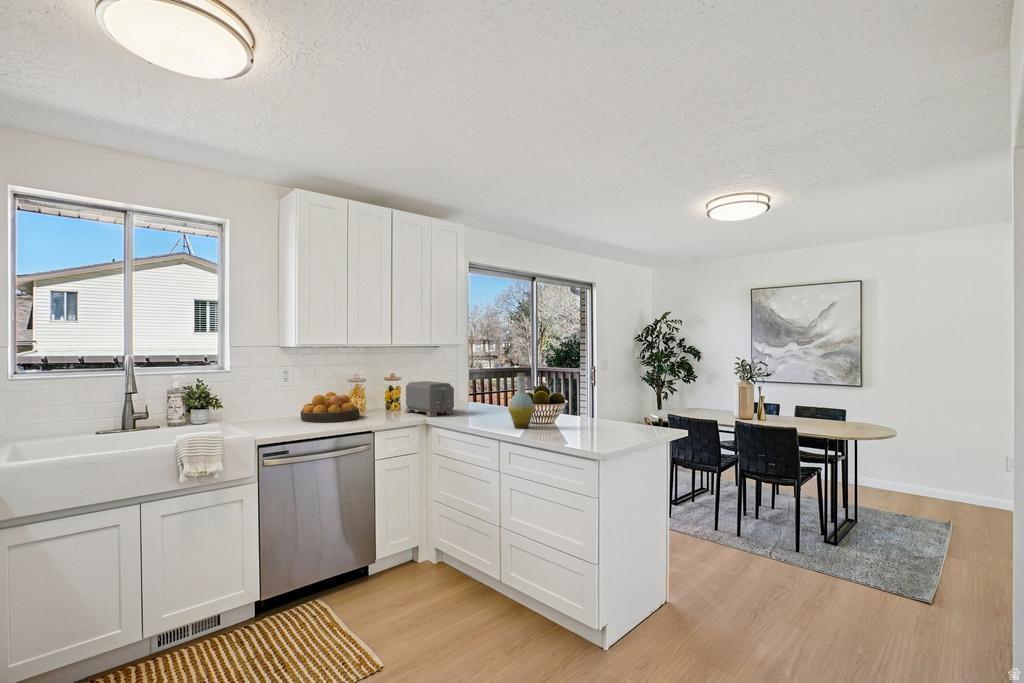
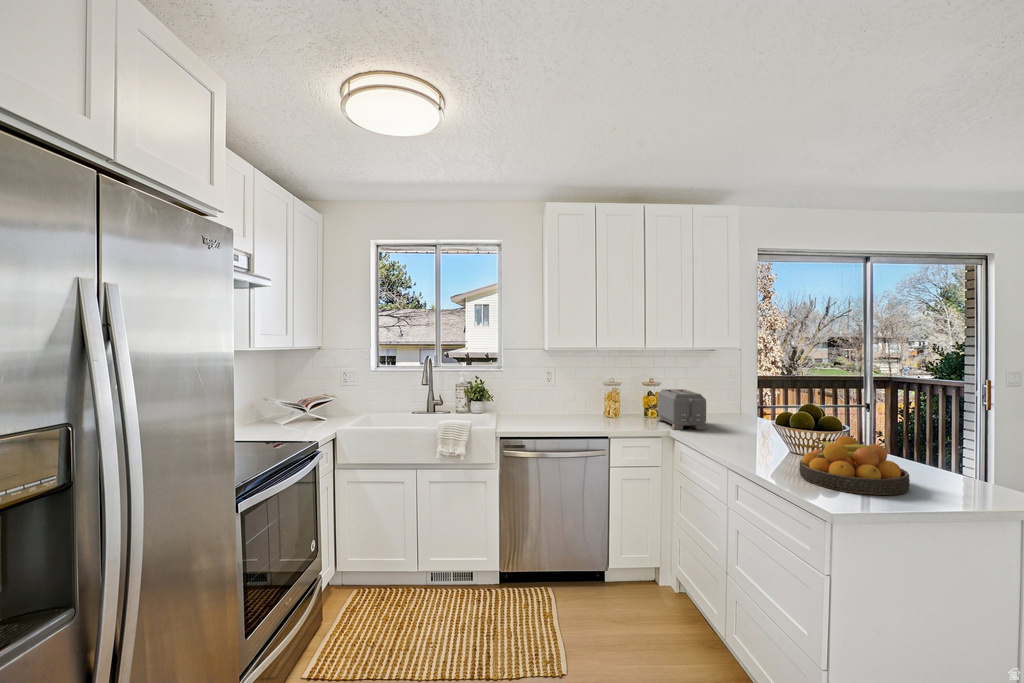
bottle: present [508,373,534,429] -> none [742,392,778,462]
fruit bowl: present [301,392,359,422] -> present [799,436,910,495]

